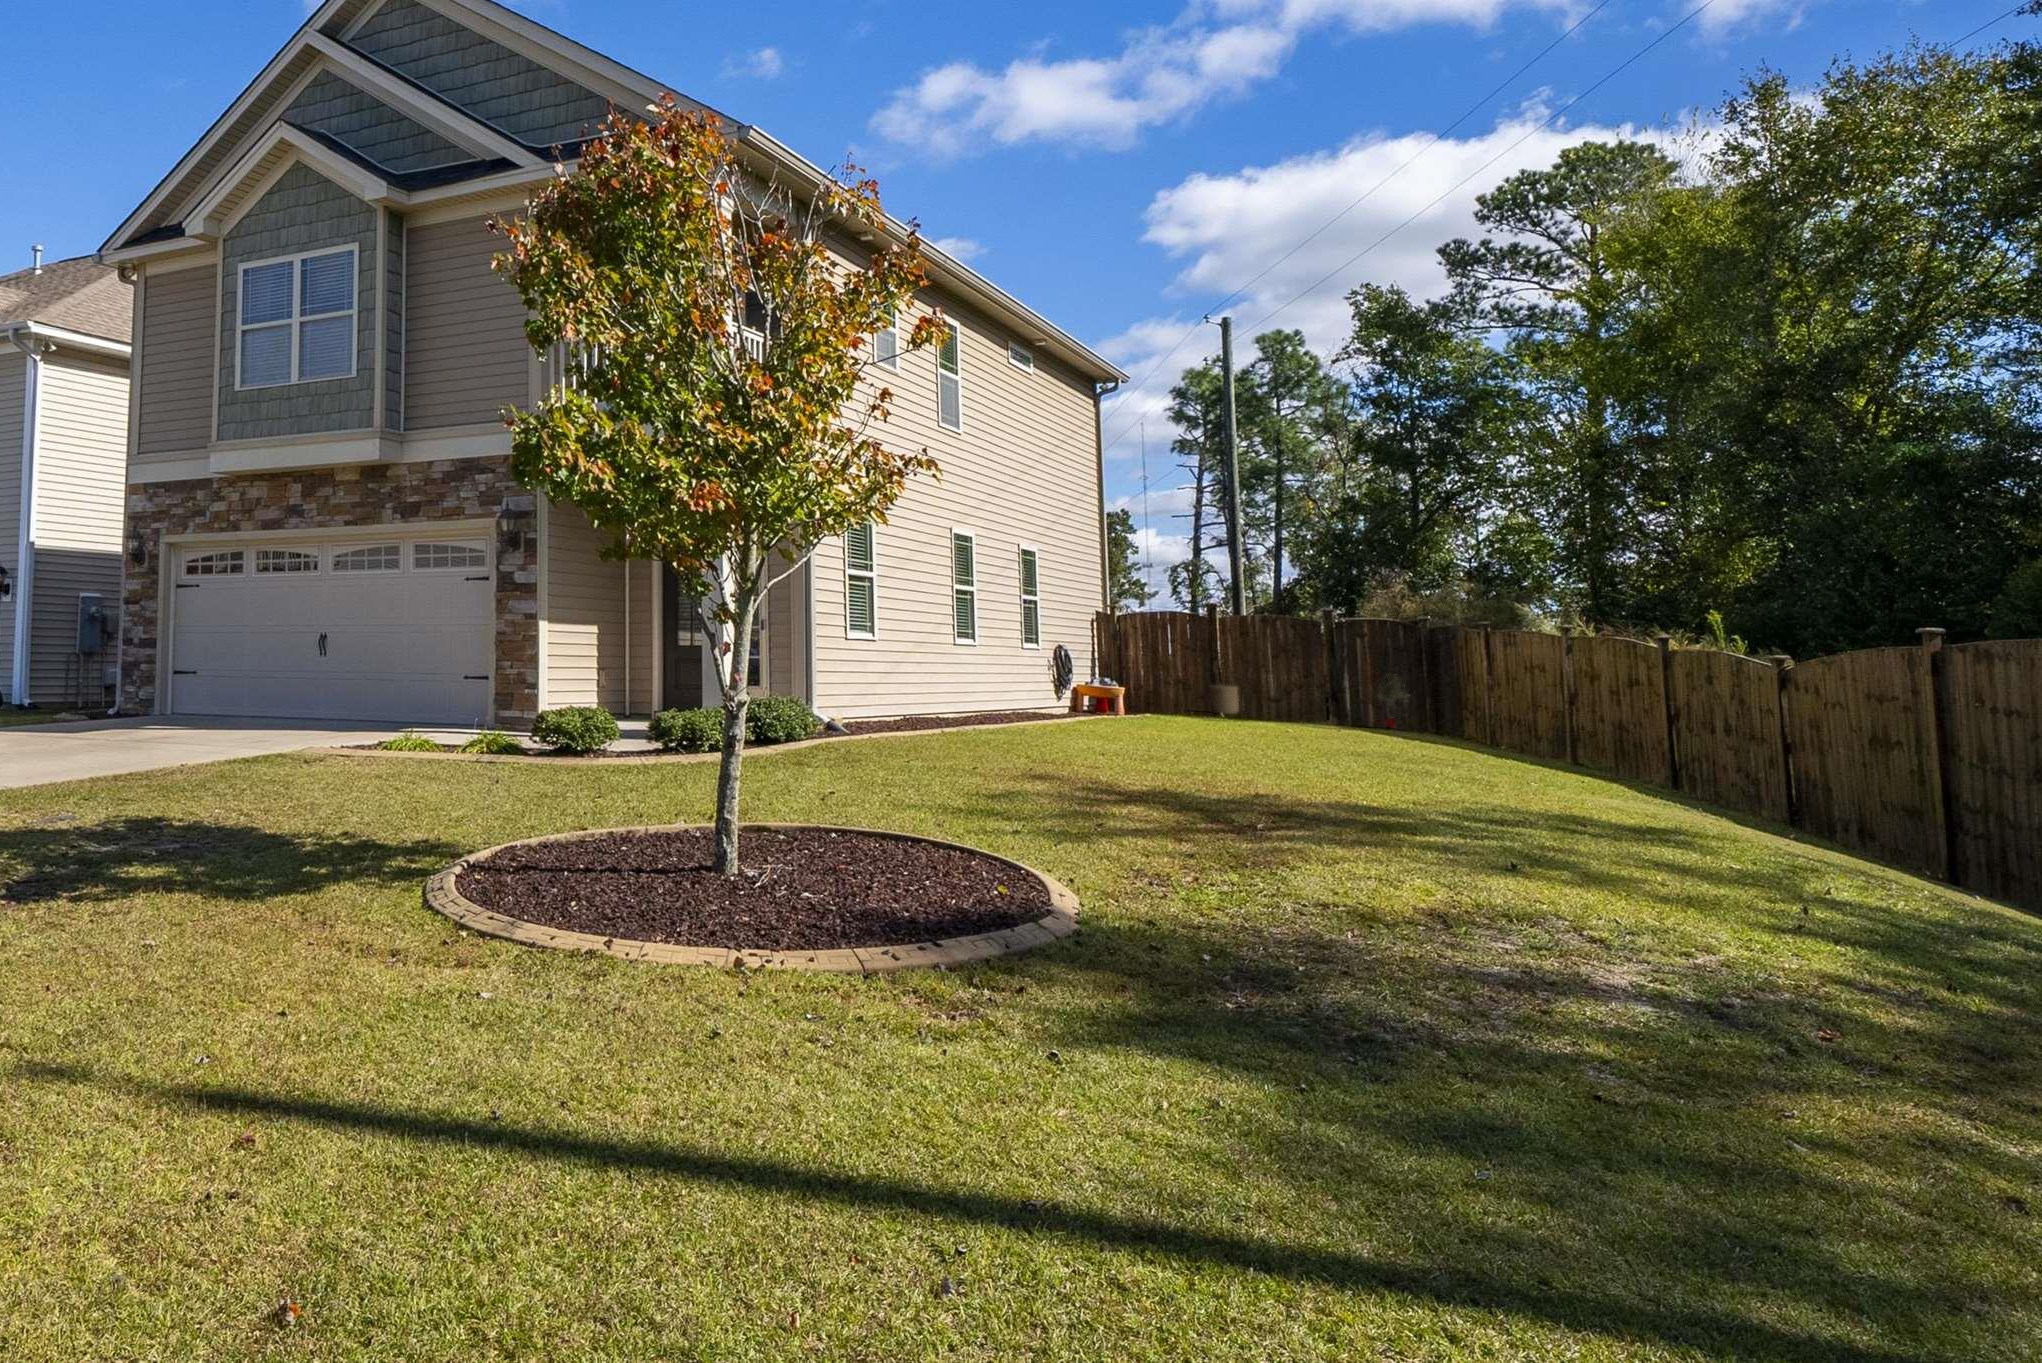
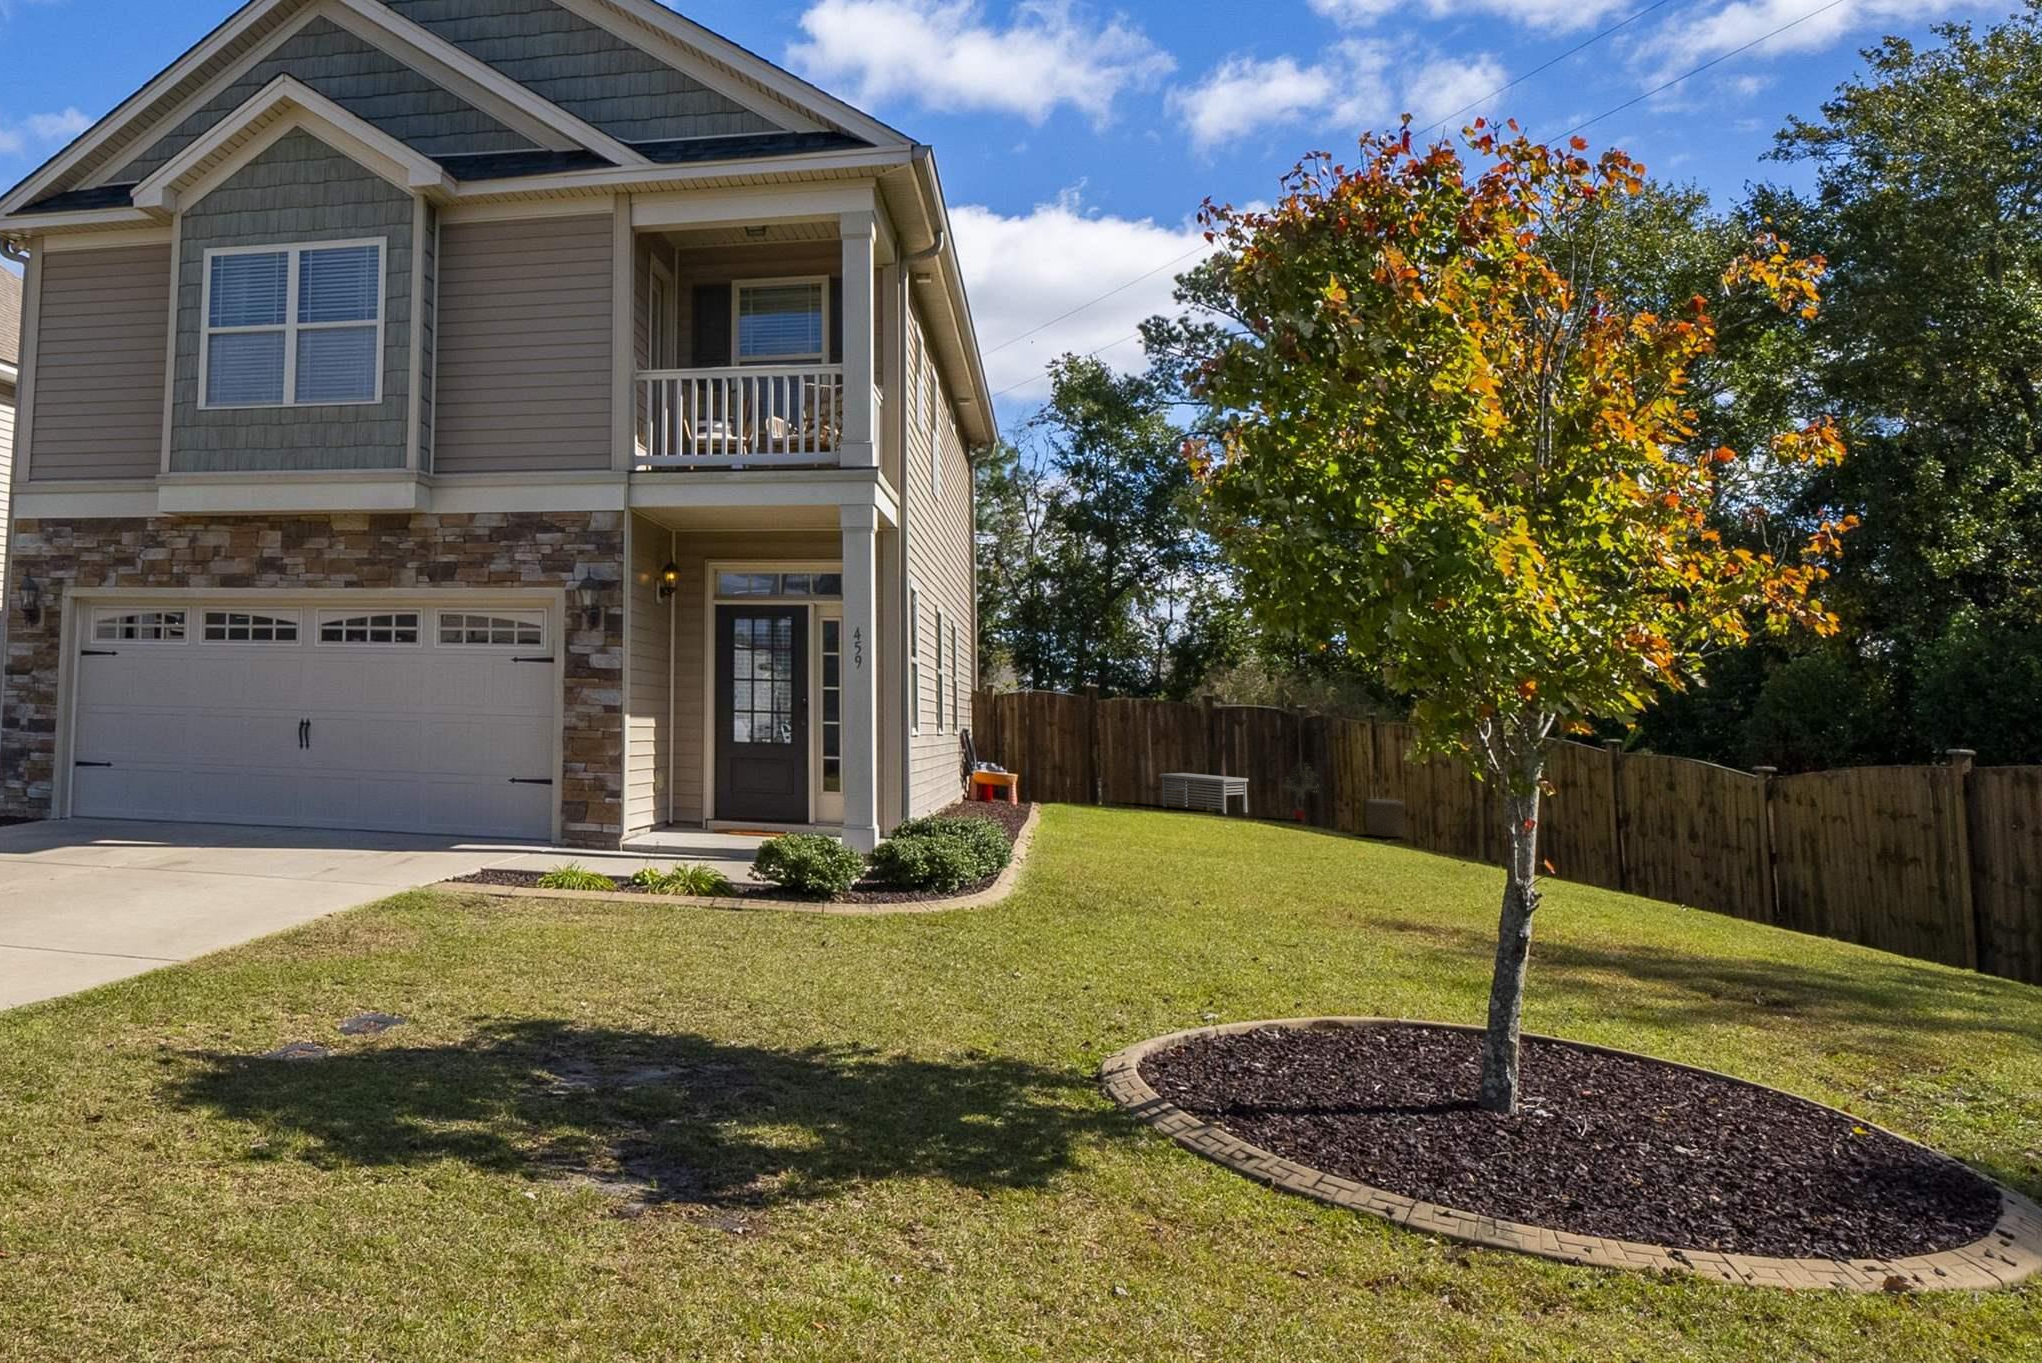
woven basket: present [1209,685,1239,714] -> present [1365,799,1405,837]
storage bench: none [1266,687,1349,724] -> present [1159,773,1248,814]

